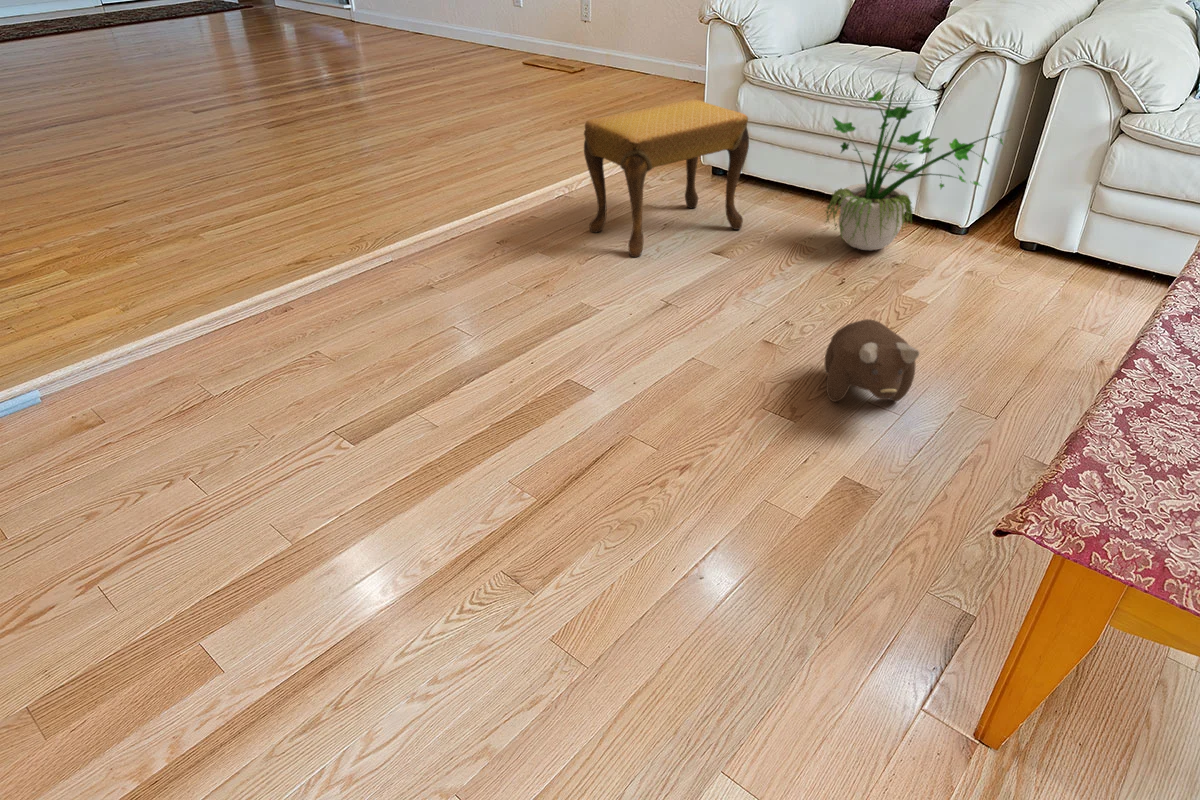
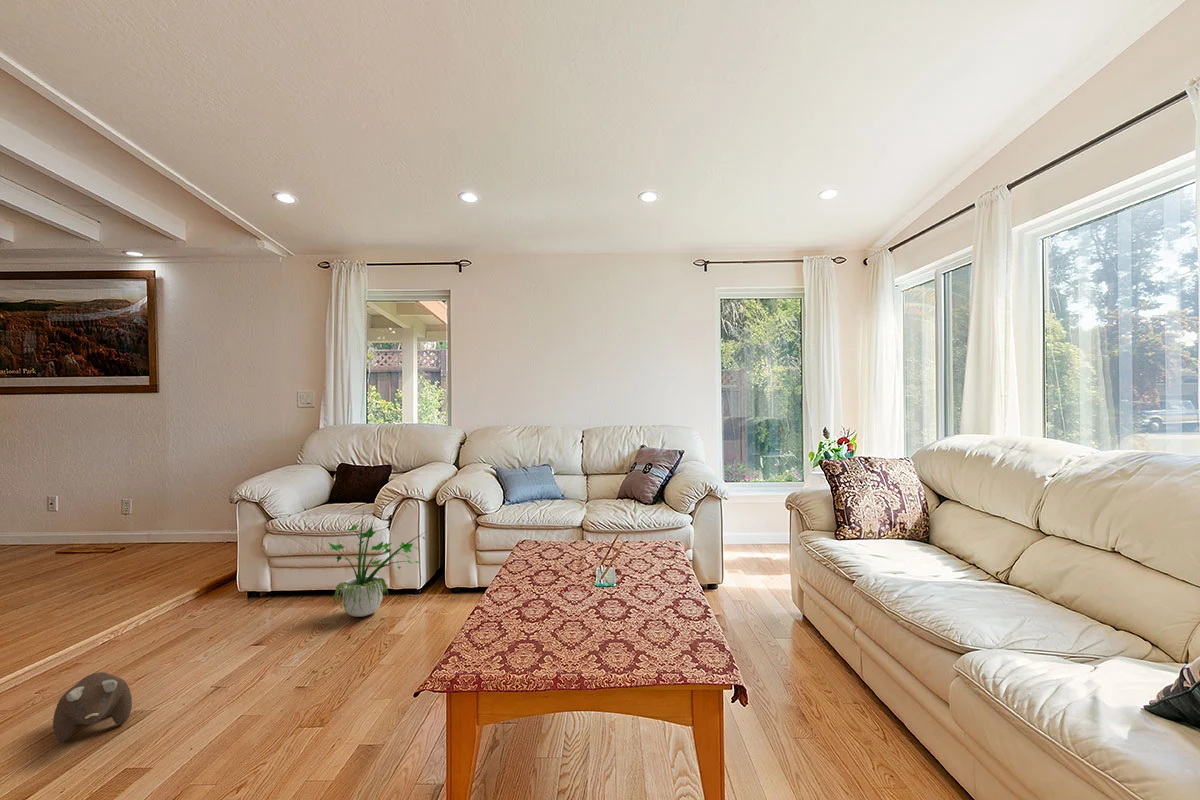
footstool: present [584,99,749,257] -> none [135,549,275,666]
plush toy: present [825,319,919,402] -> present [53,672,132,742]

